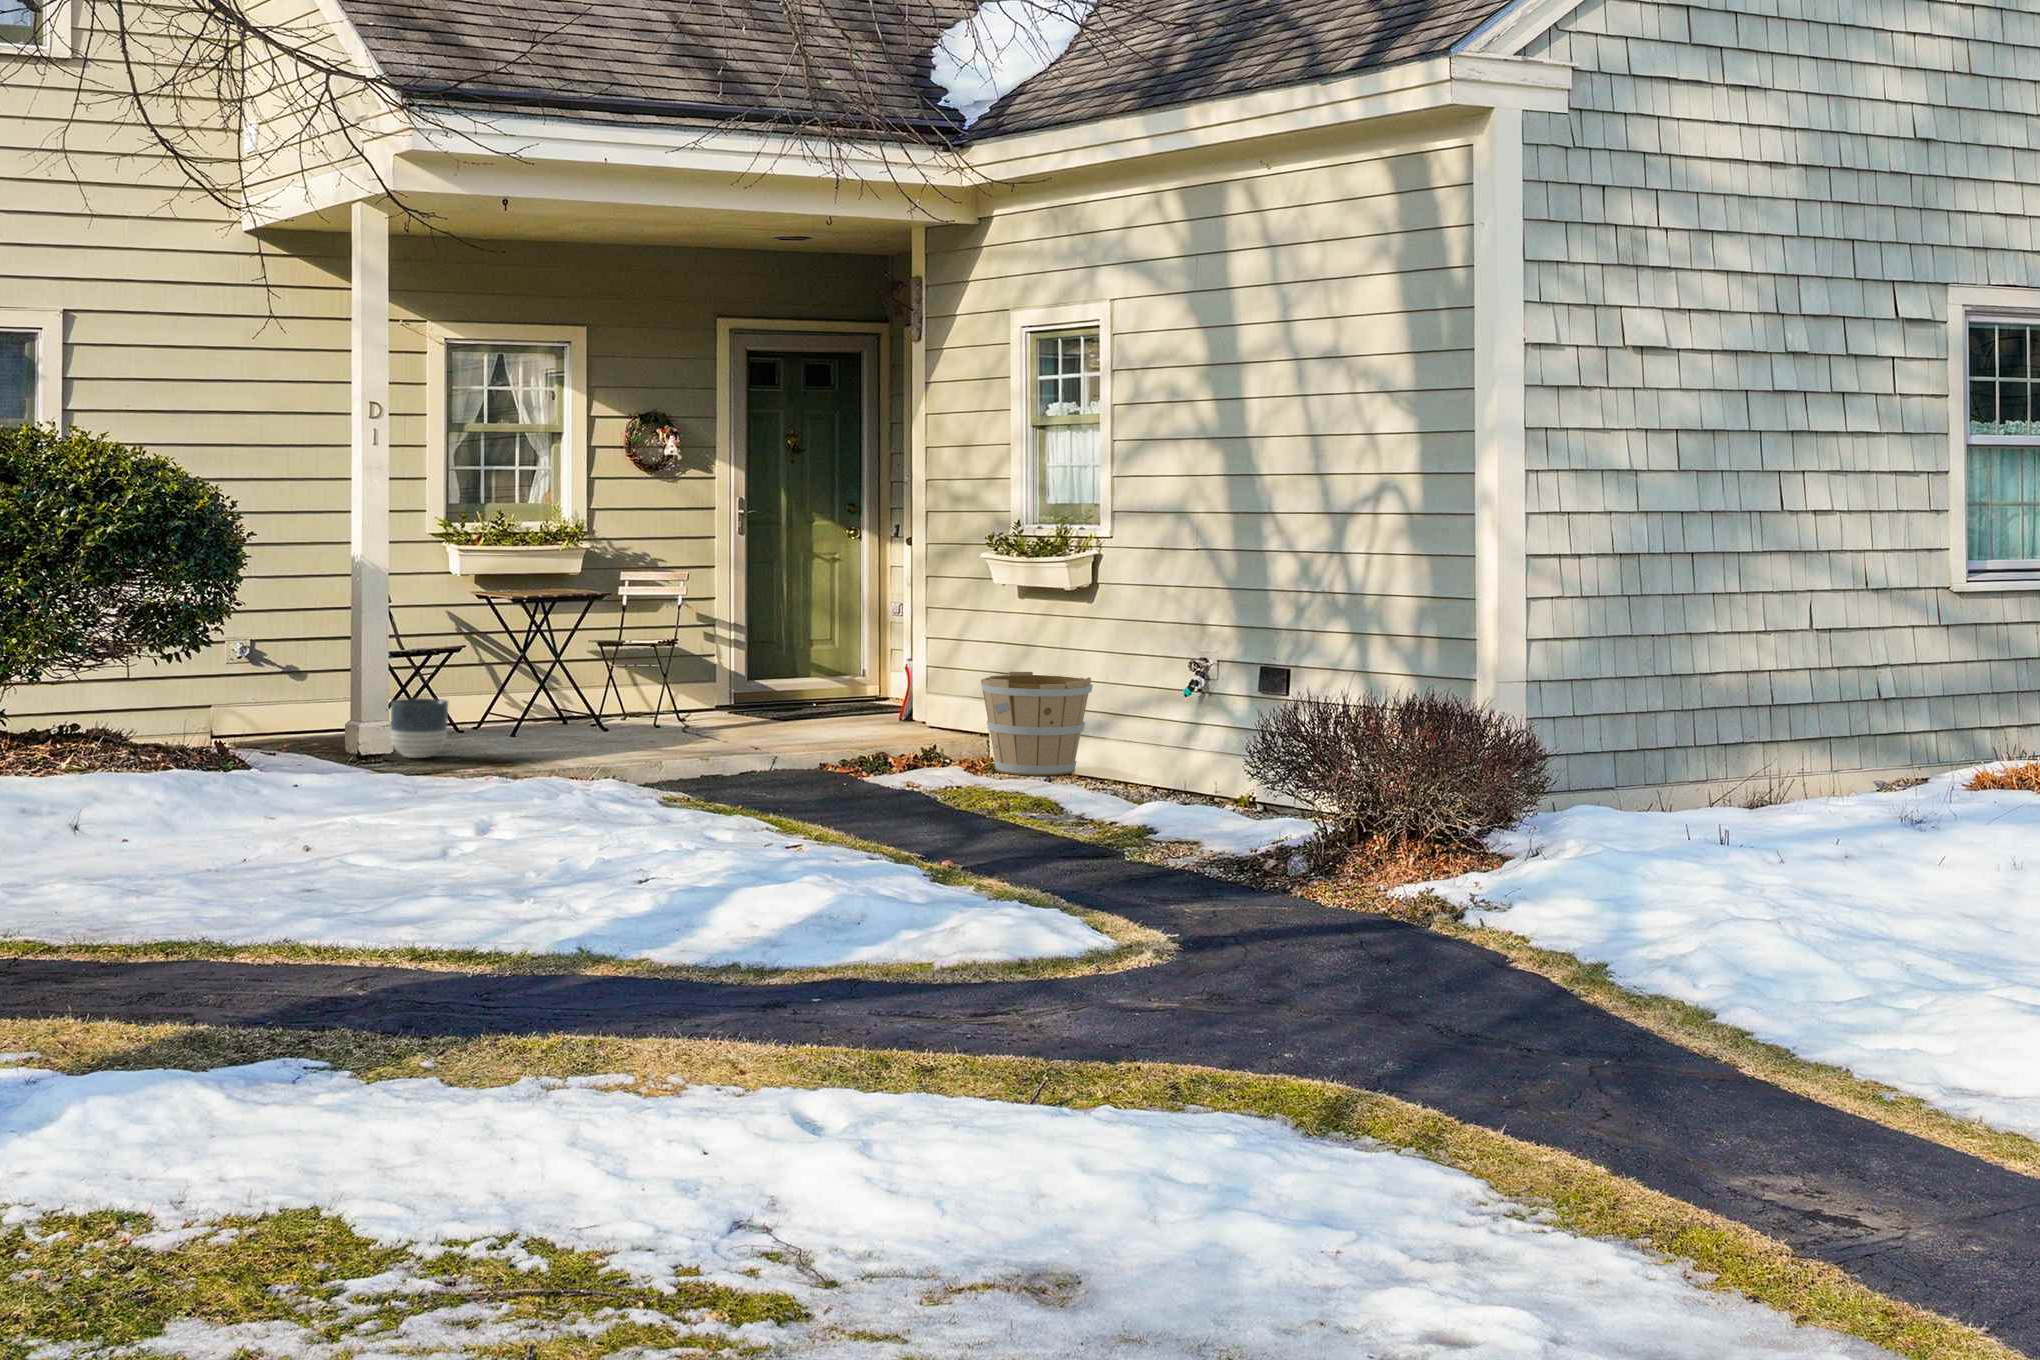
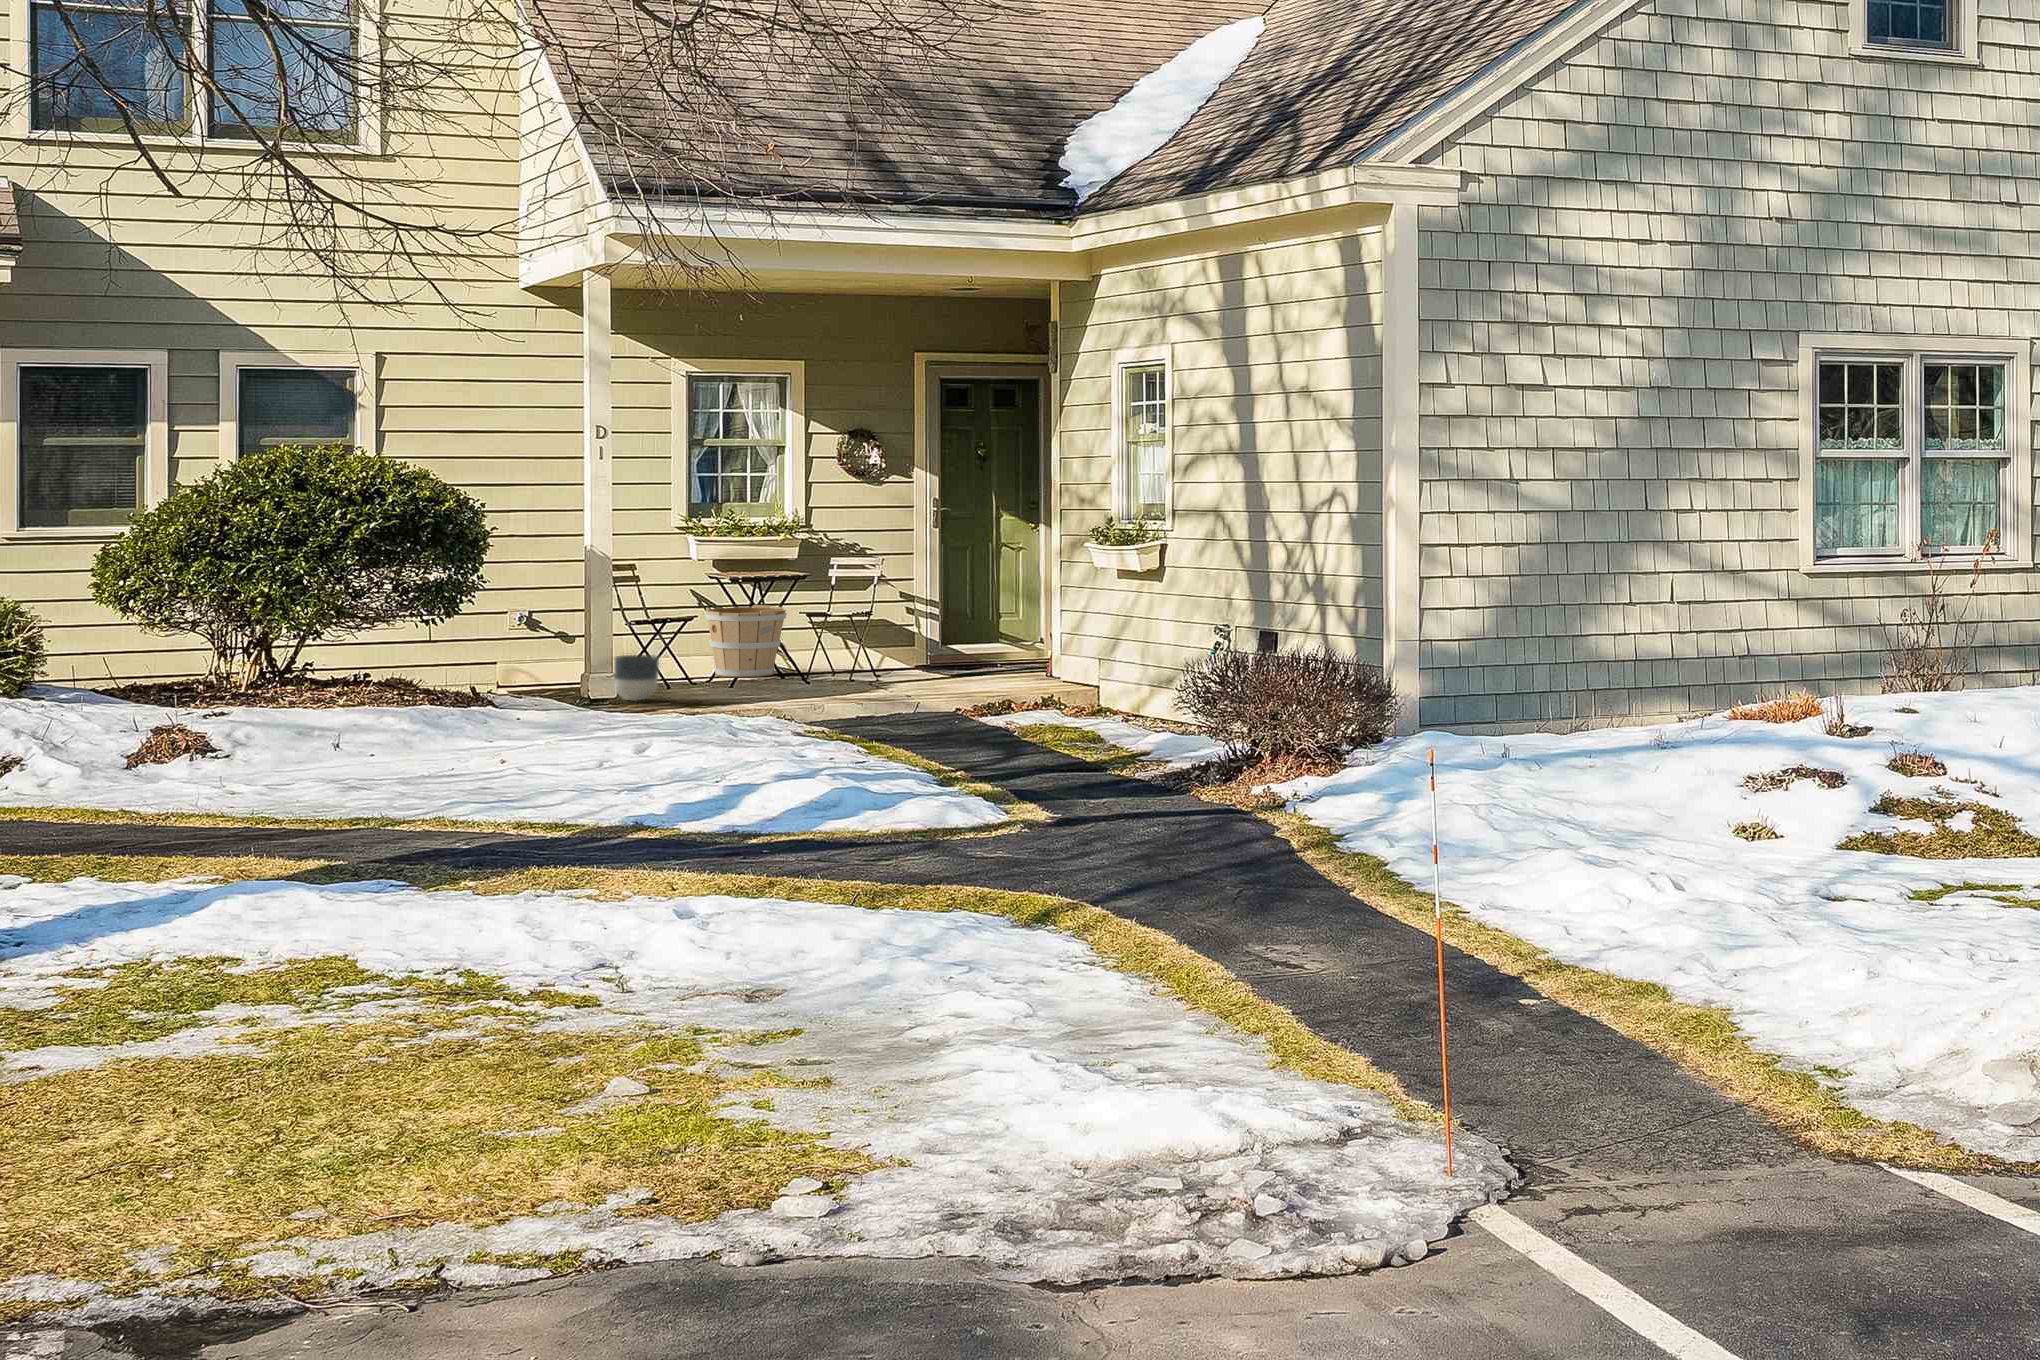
wooden bucket: present [981,672,1093,776] -> present [705,605,786,677]

